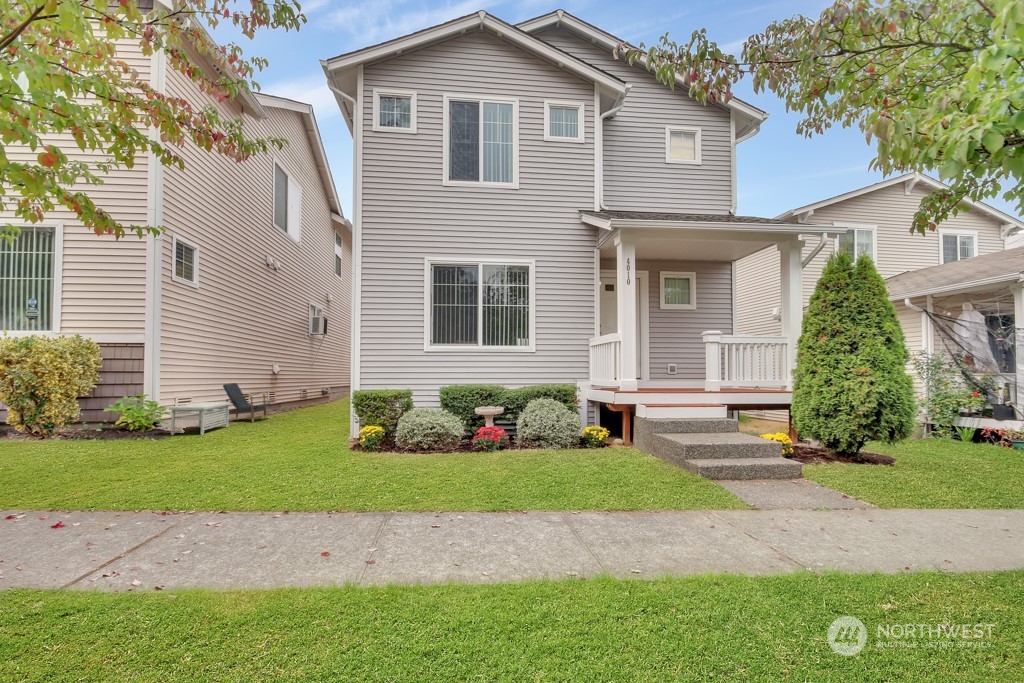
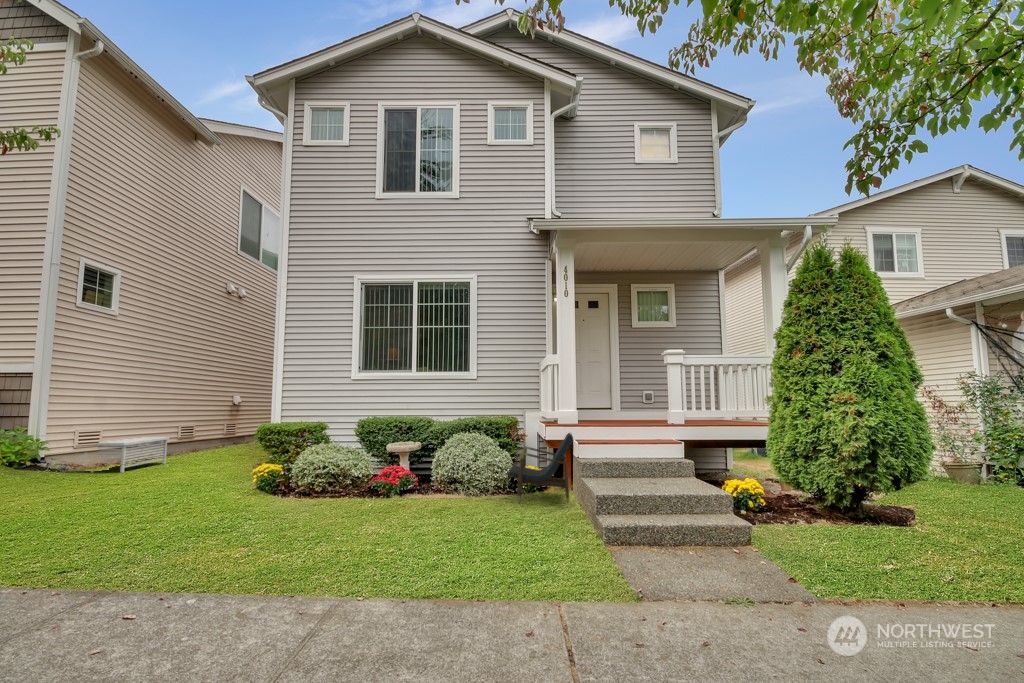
lounge chair: present [223,383,270,422] -> present [508,433,573,504]

